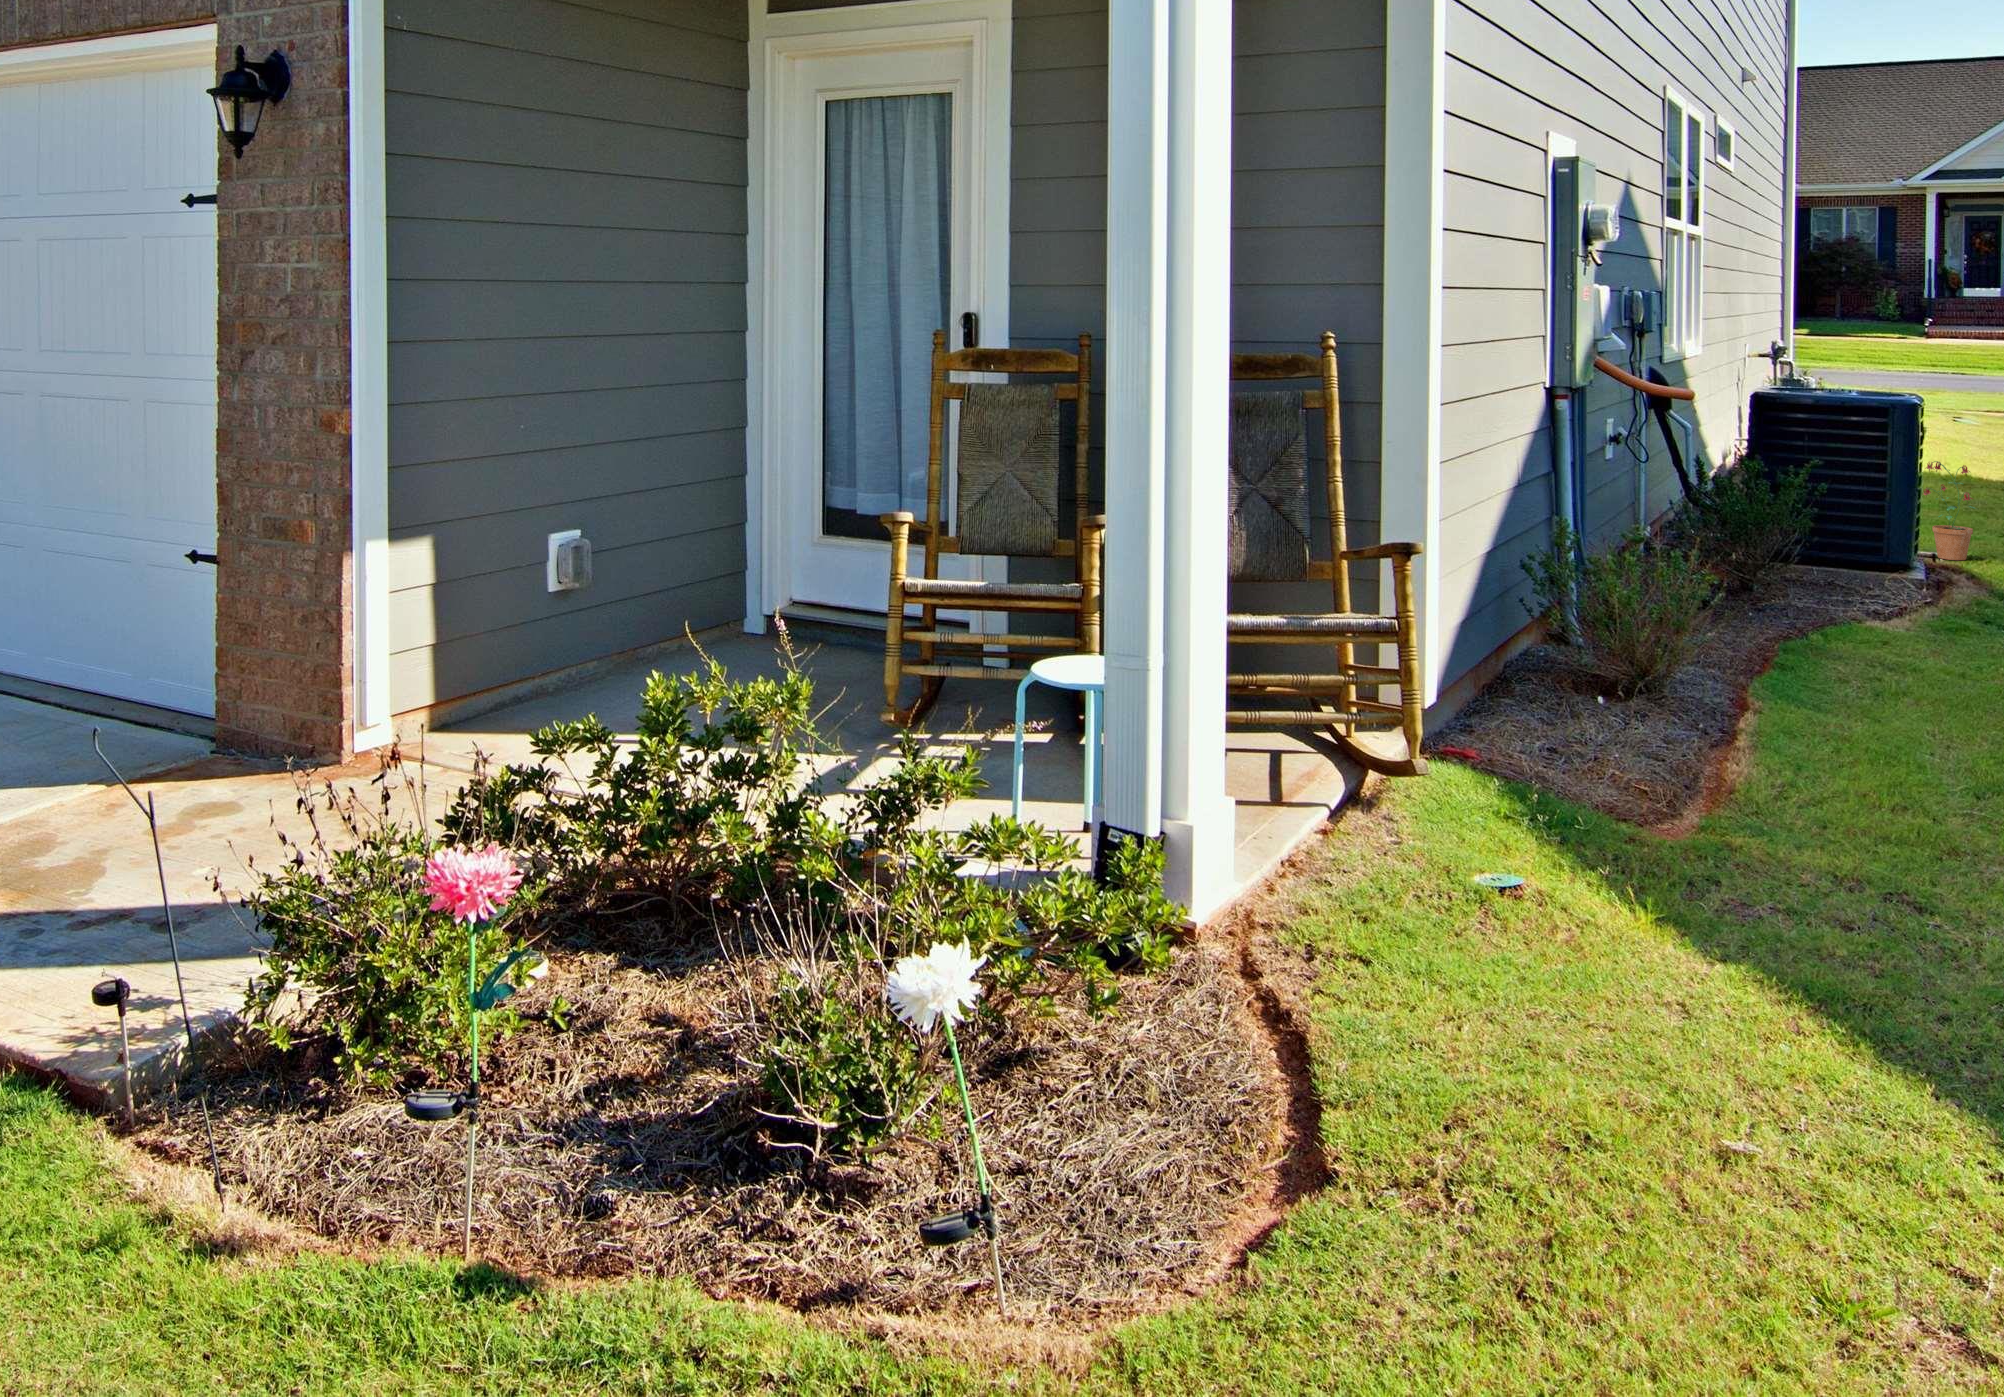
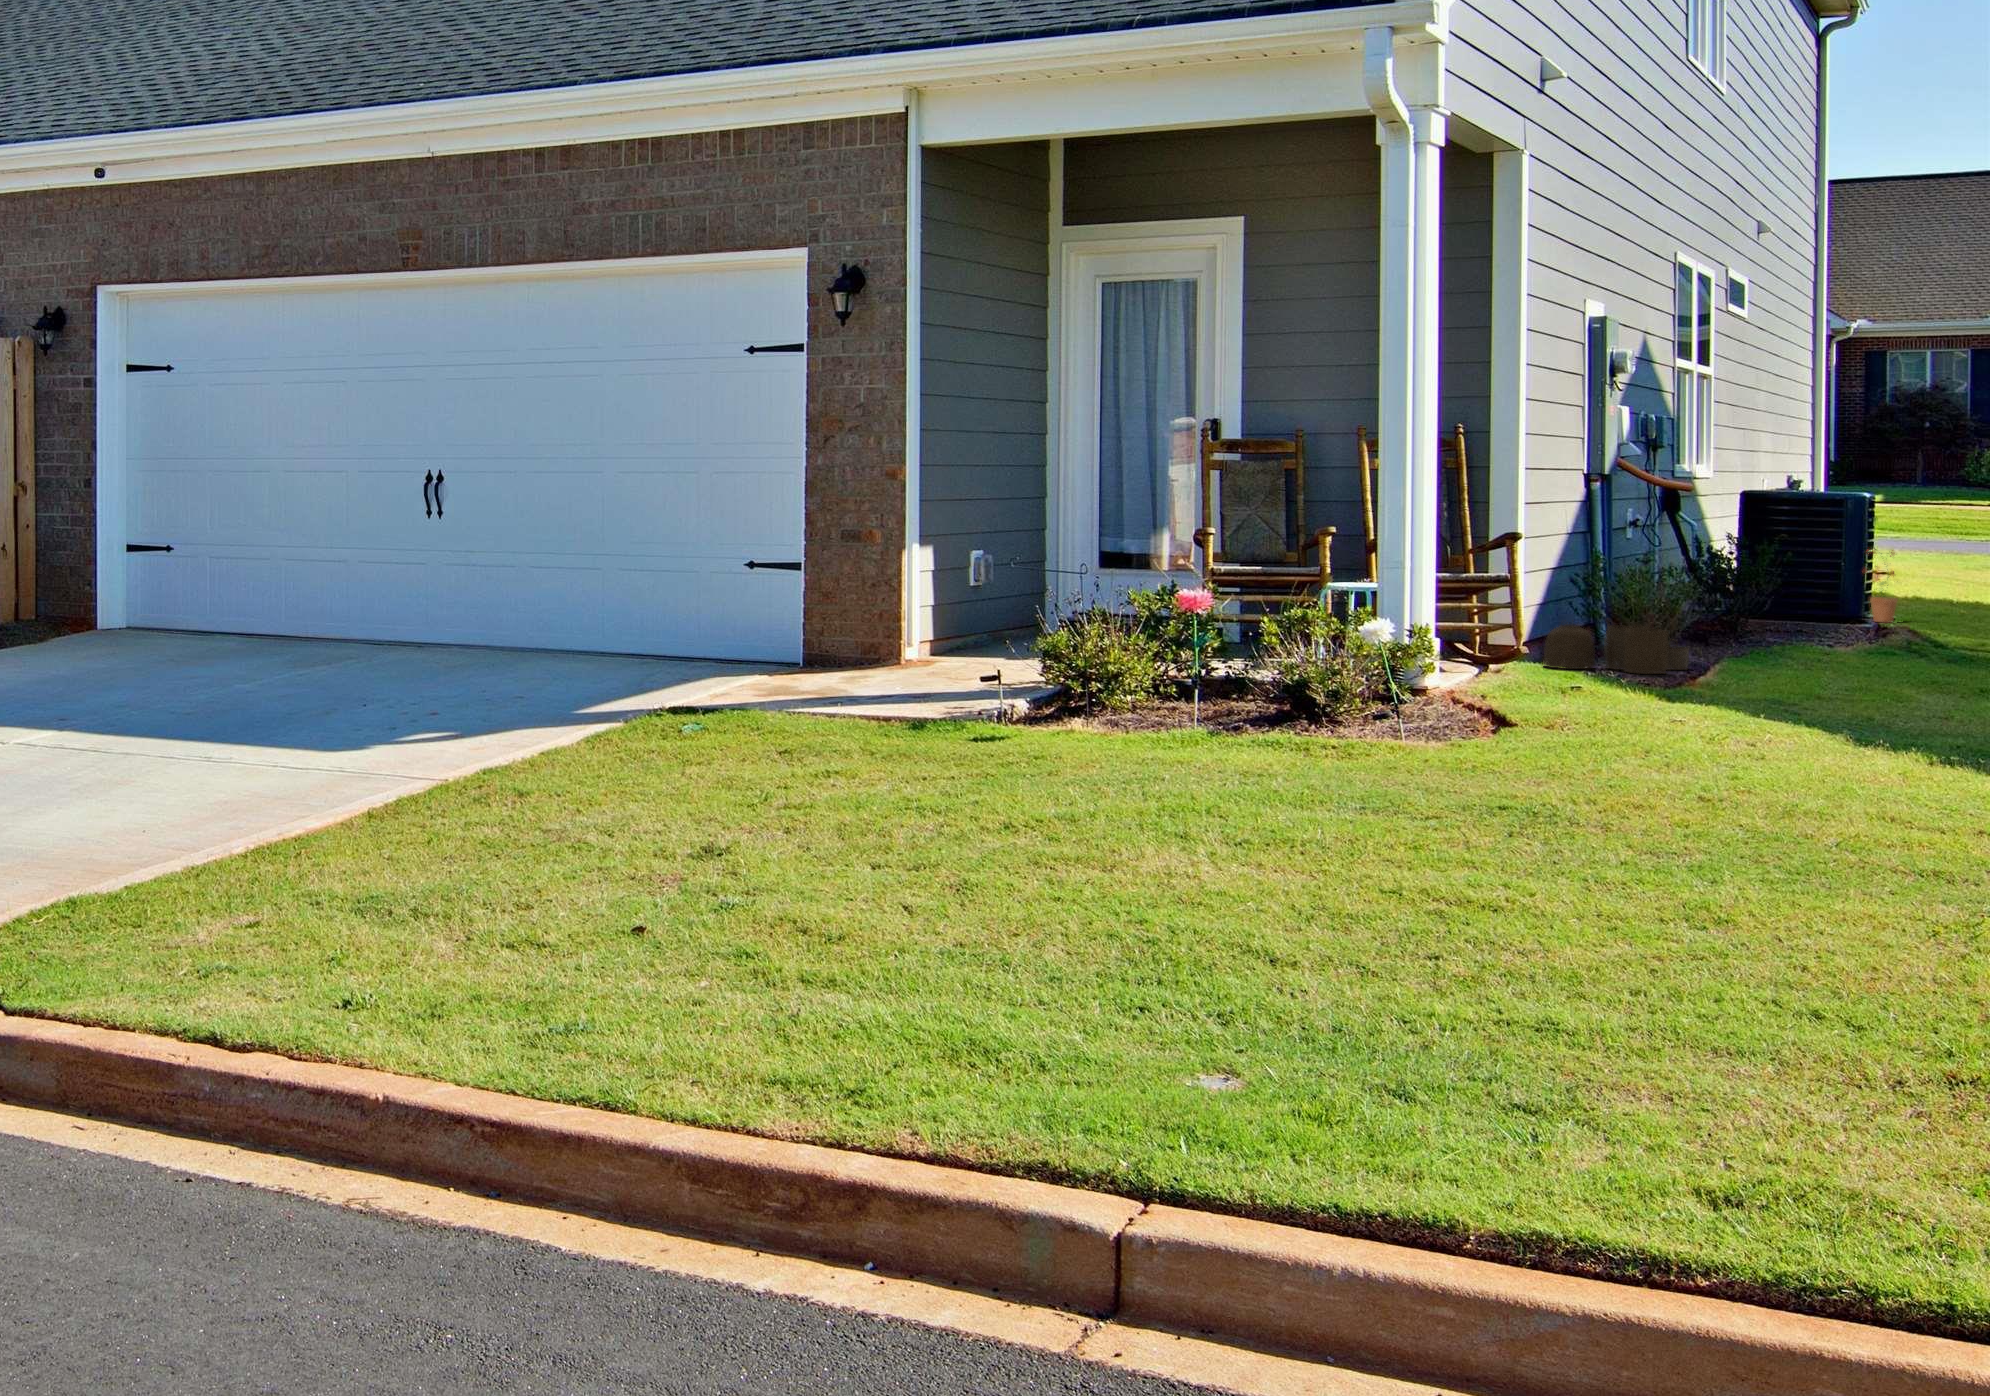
woven basket: none [1477,649,1731,764] -> present [1543,620,1689,674]

